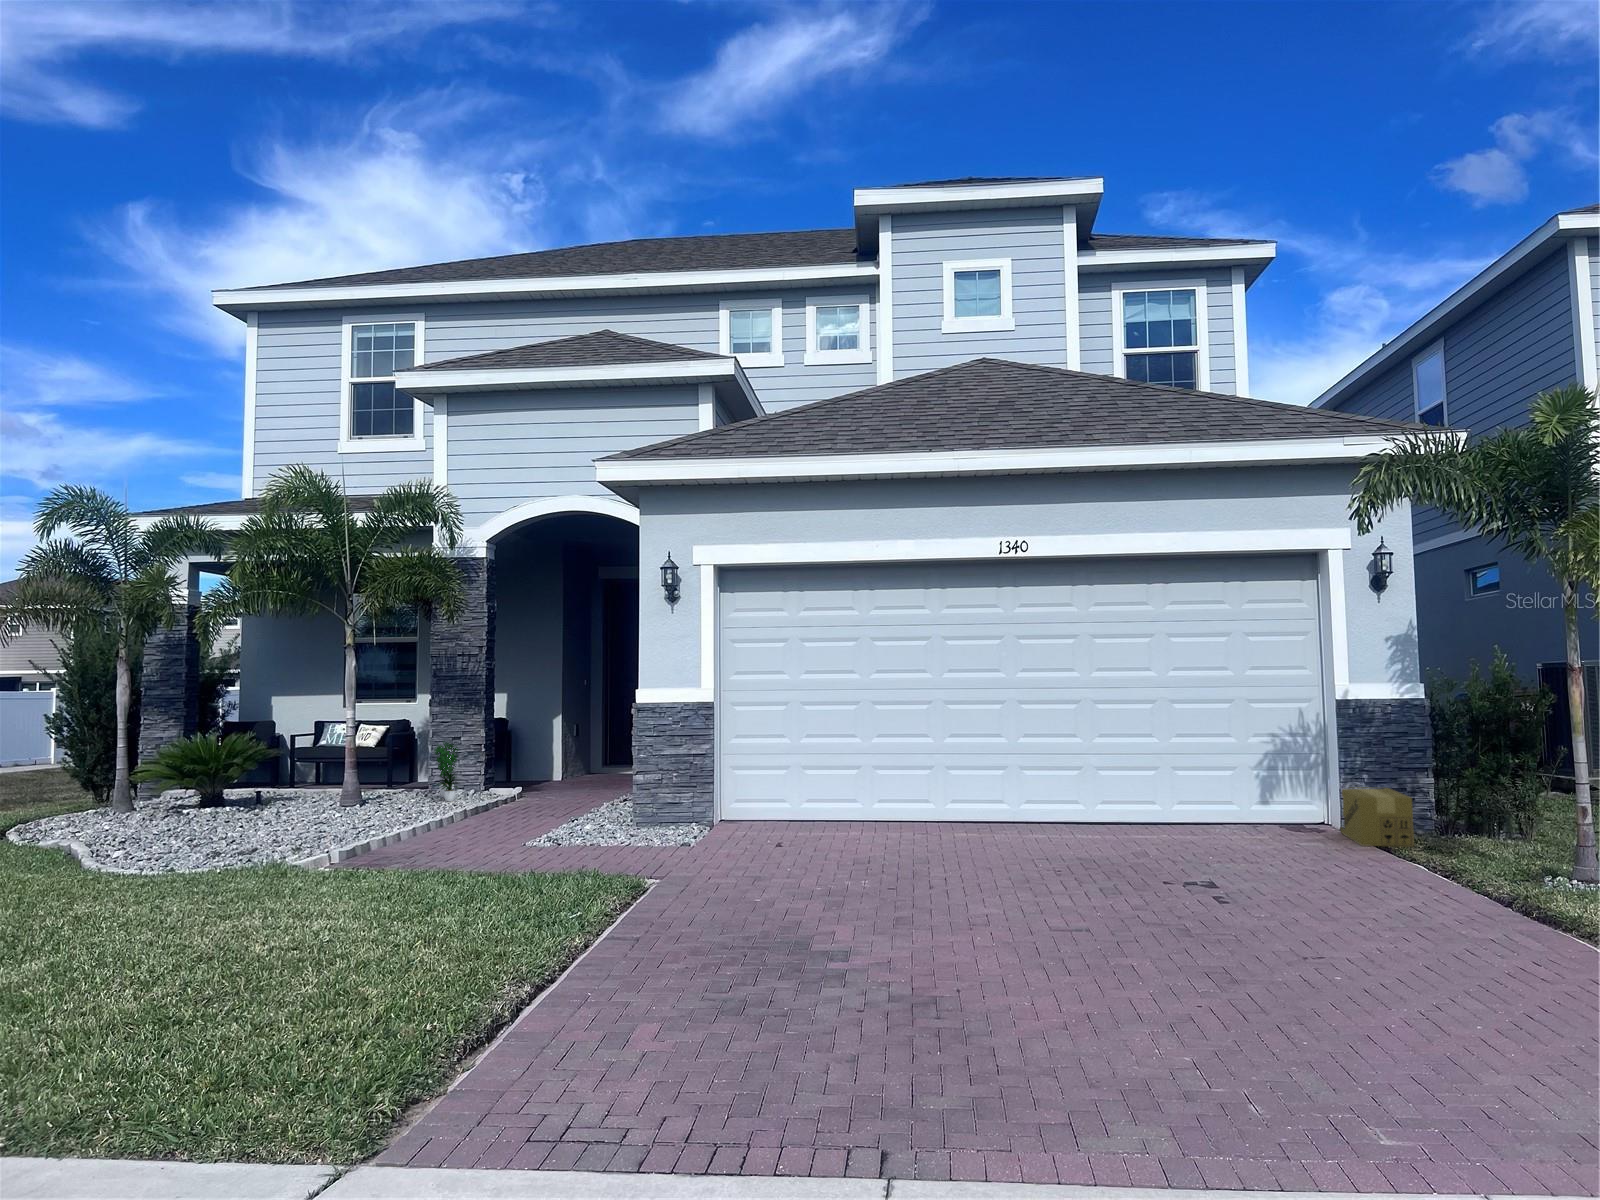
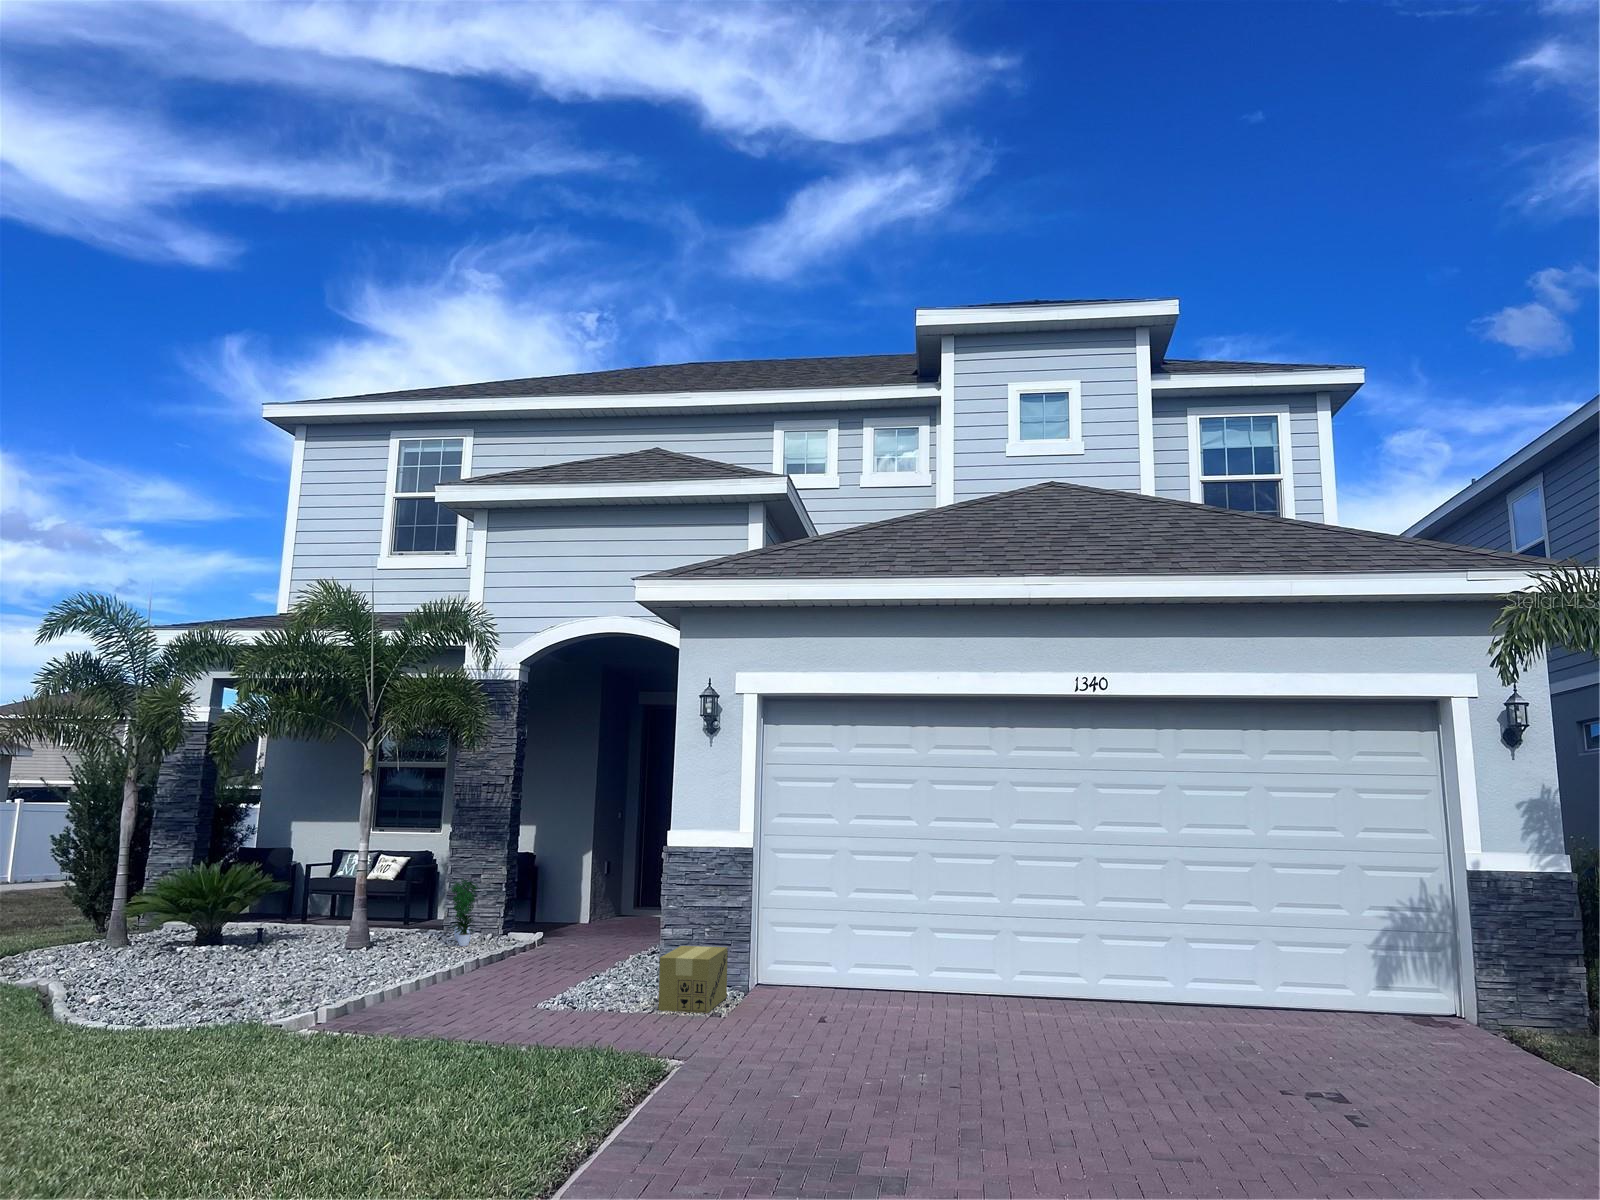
cardboard box: present [1341,787,1414,847] -> present [659,946,727,1013]

